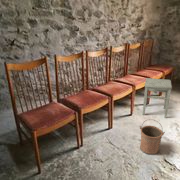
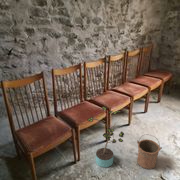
stool: present [143,78,172,118] -> none [141,87,170,128]
potted plant: none [90,92,127,153] -> present [88,106,124,167]

